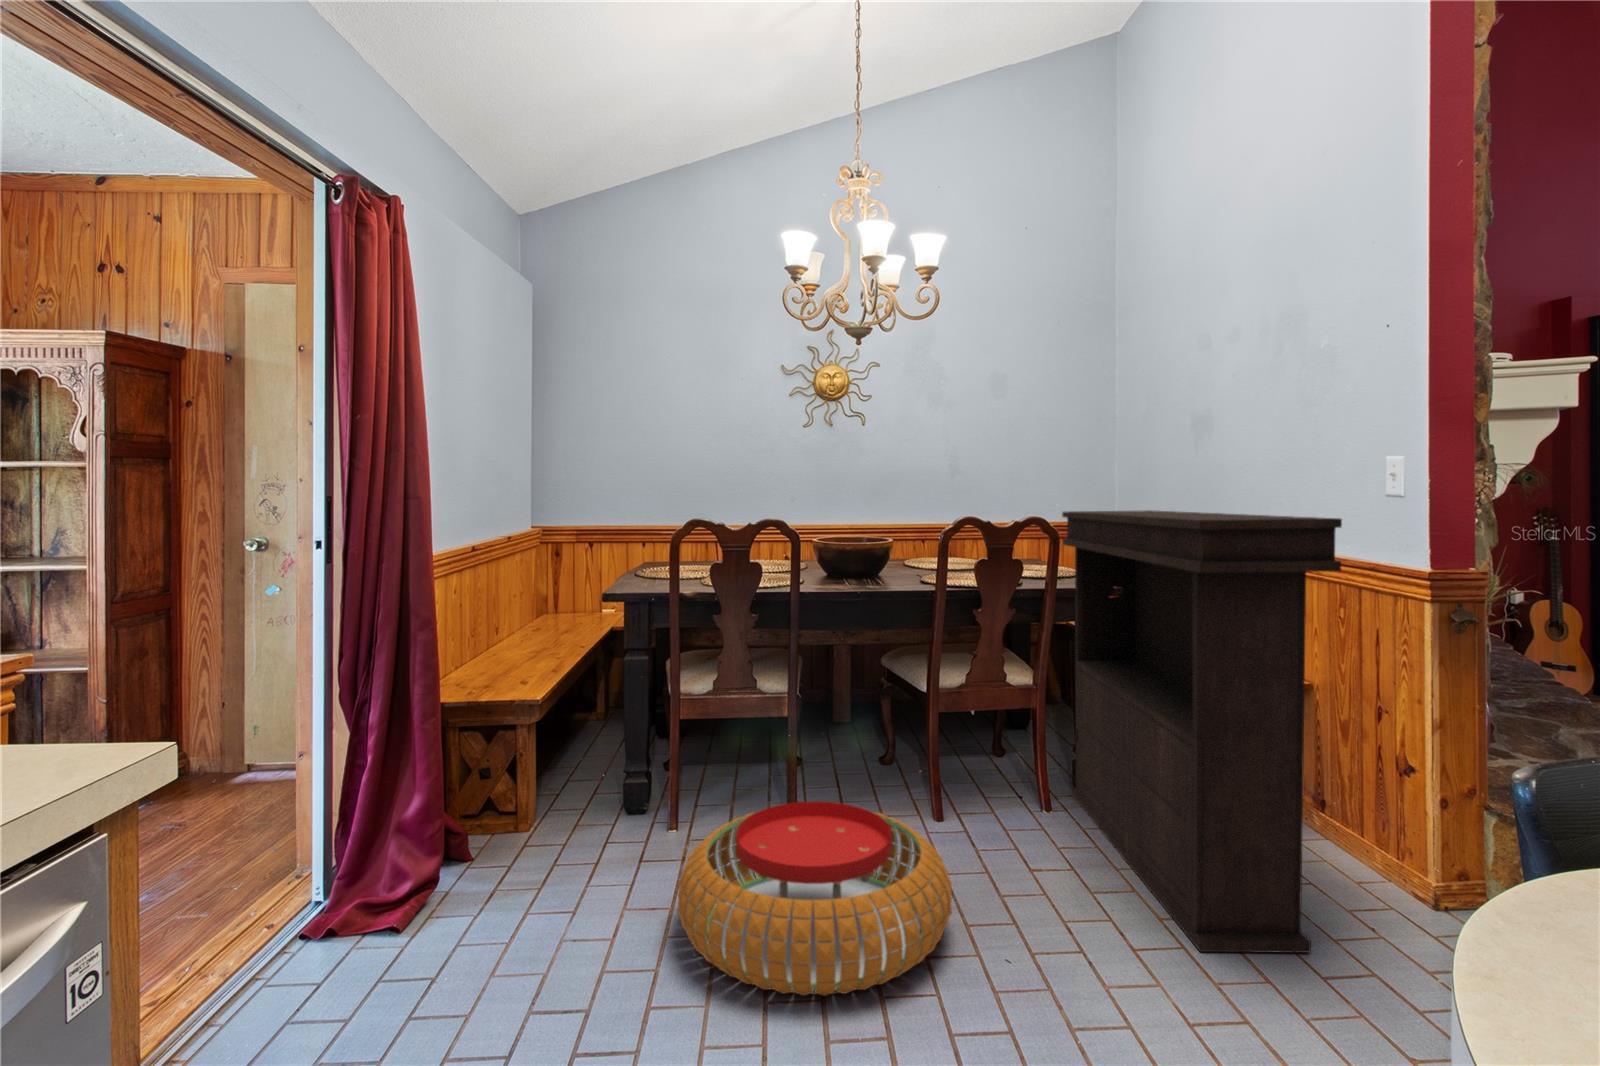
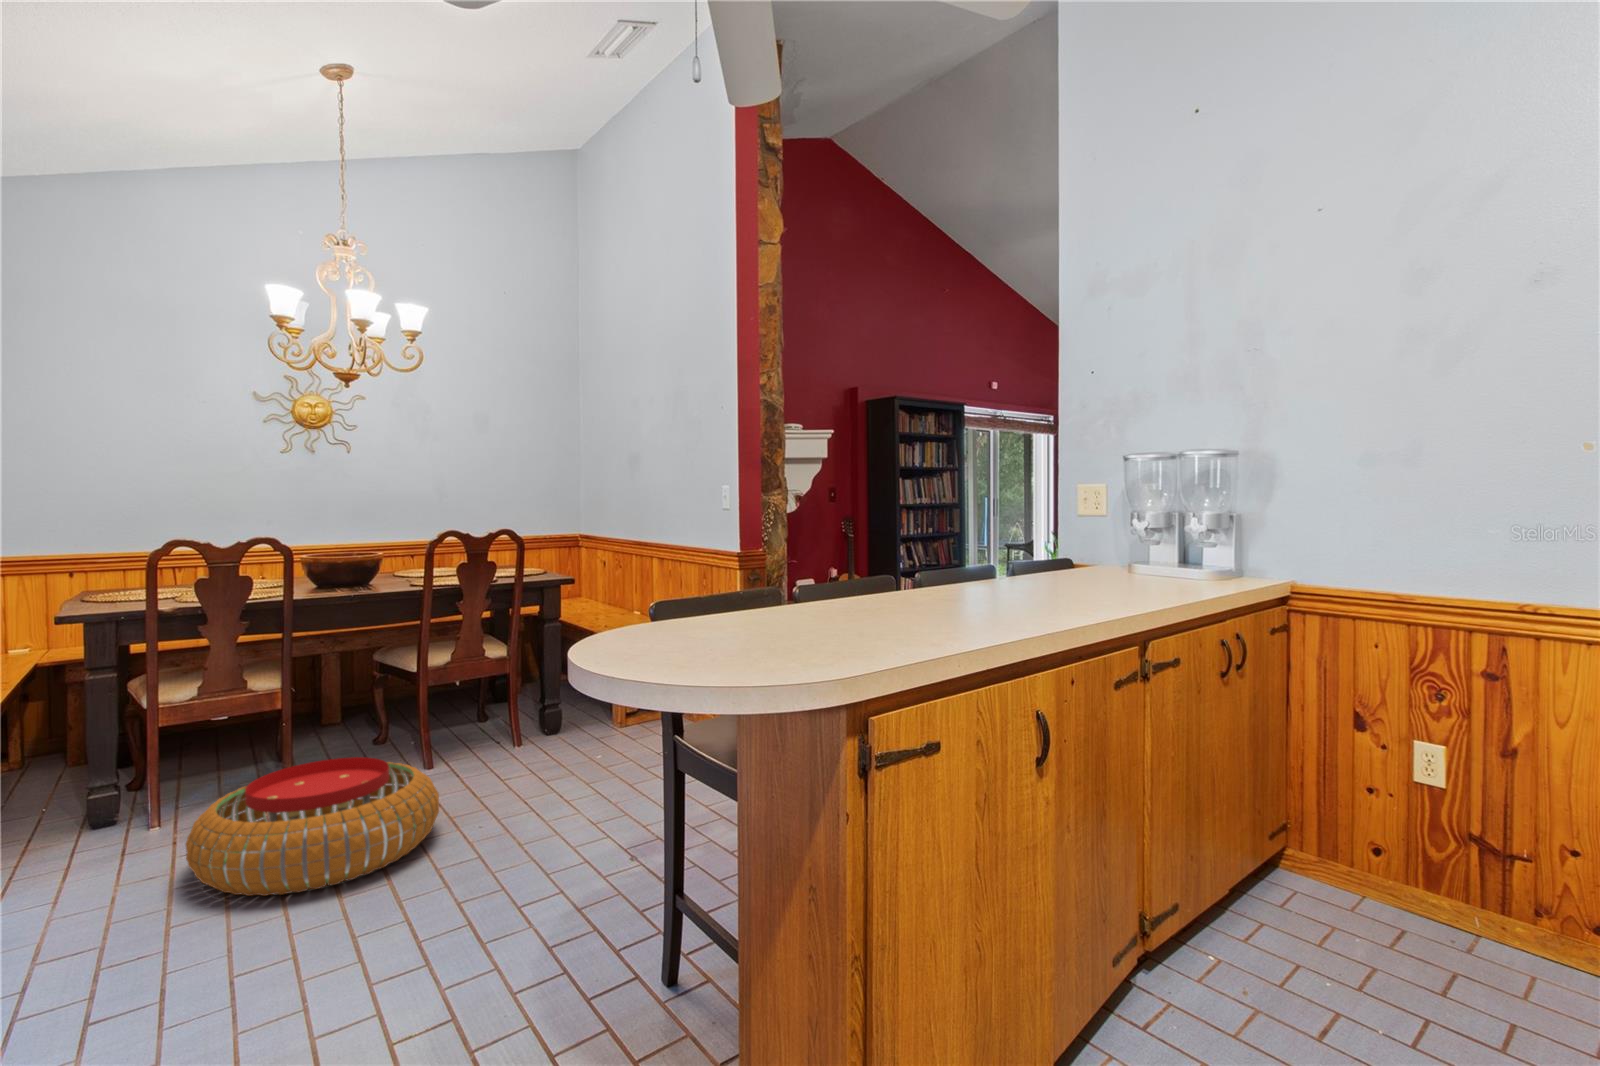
console table: present [1062,510,1342,953] -> none [526,523,680,801]

